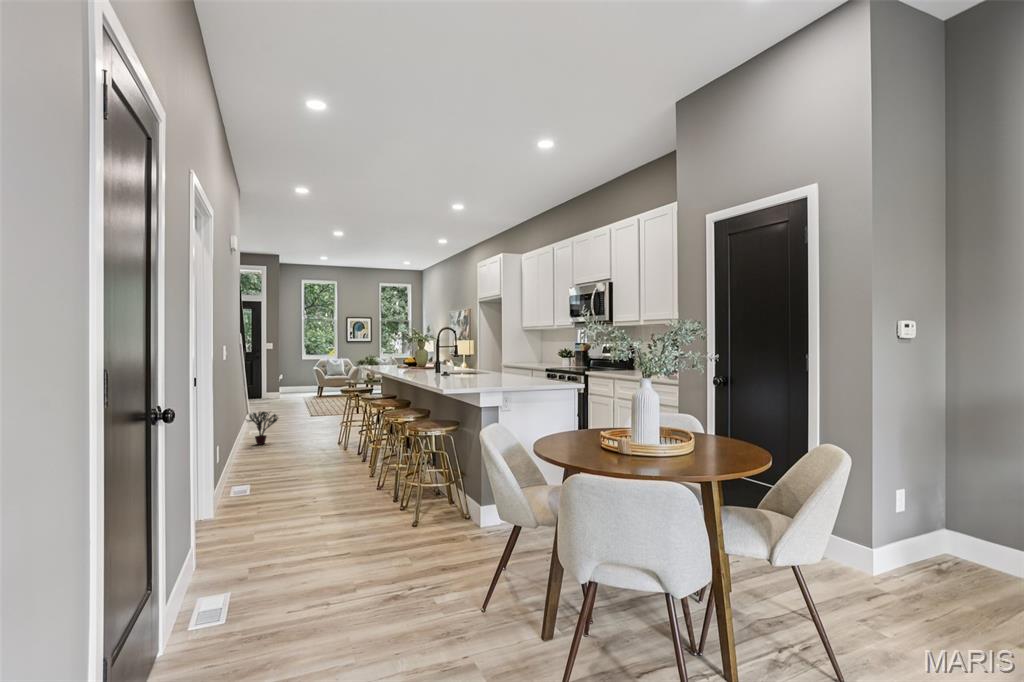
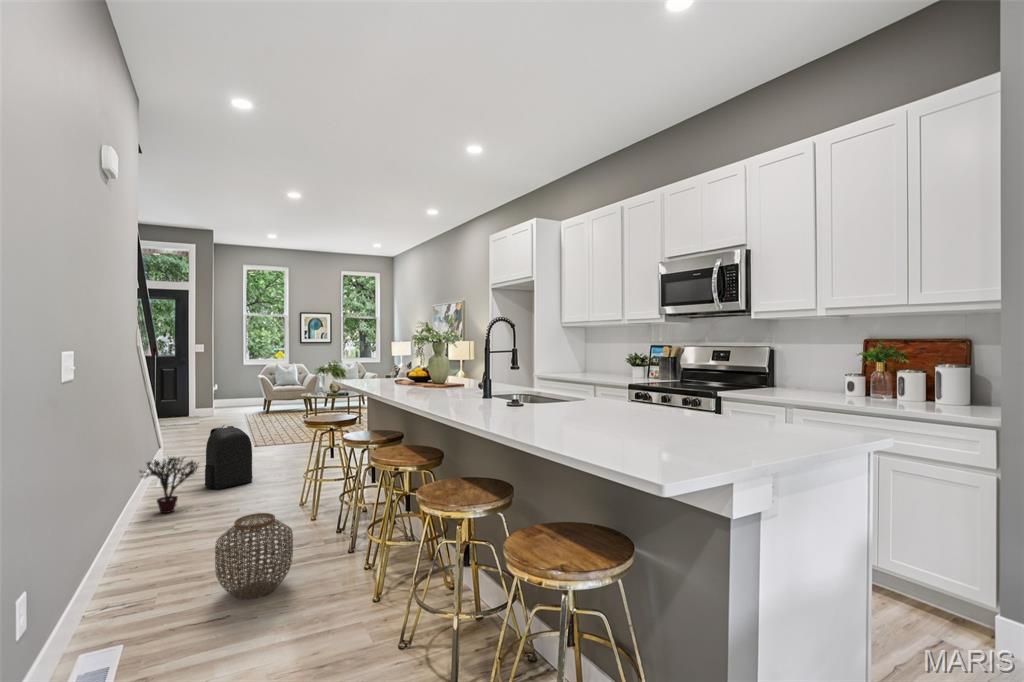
backpack: none [281,395,310,436] -> present [205,426,253,489]
woven basket: none [293,432,332,473] -> present [215,513,293,599]

